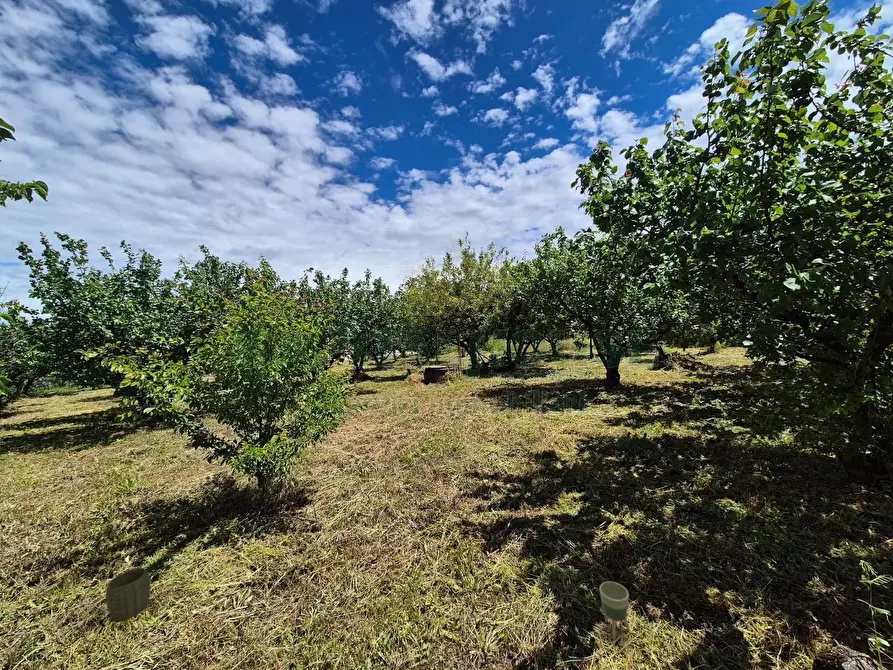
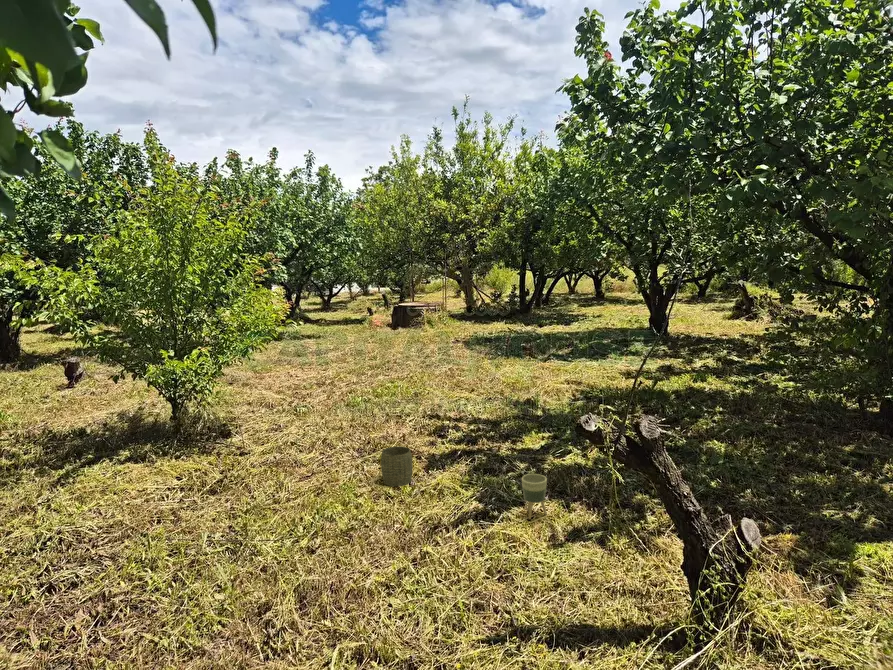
woven basket: present [106,568,150,621] -> present [381,446,413,486]

